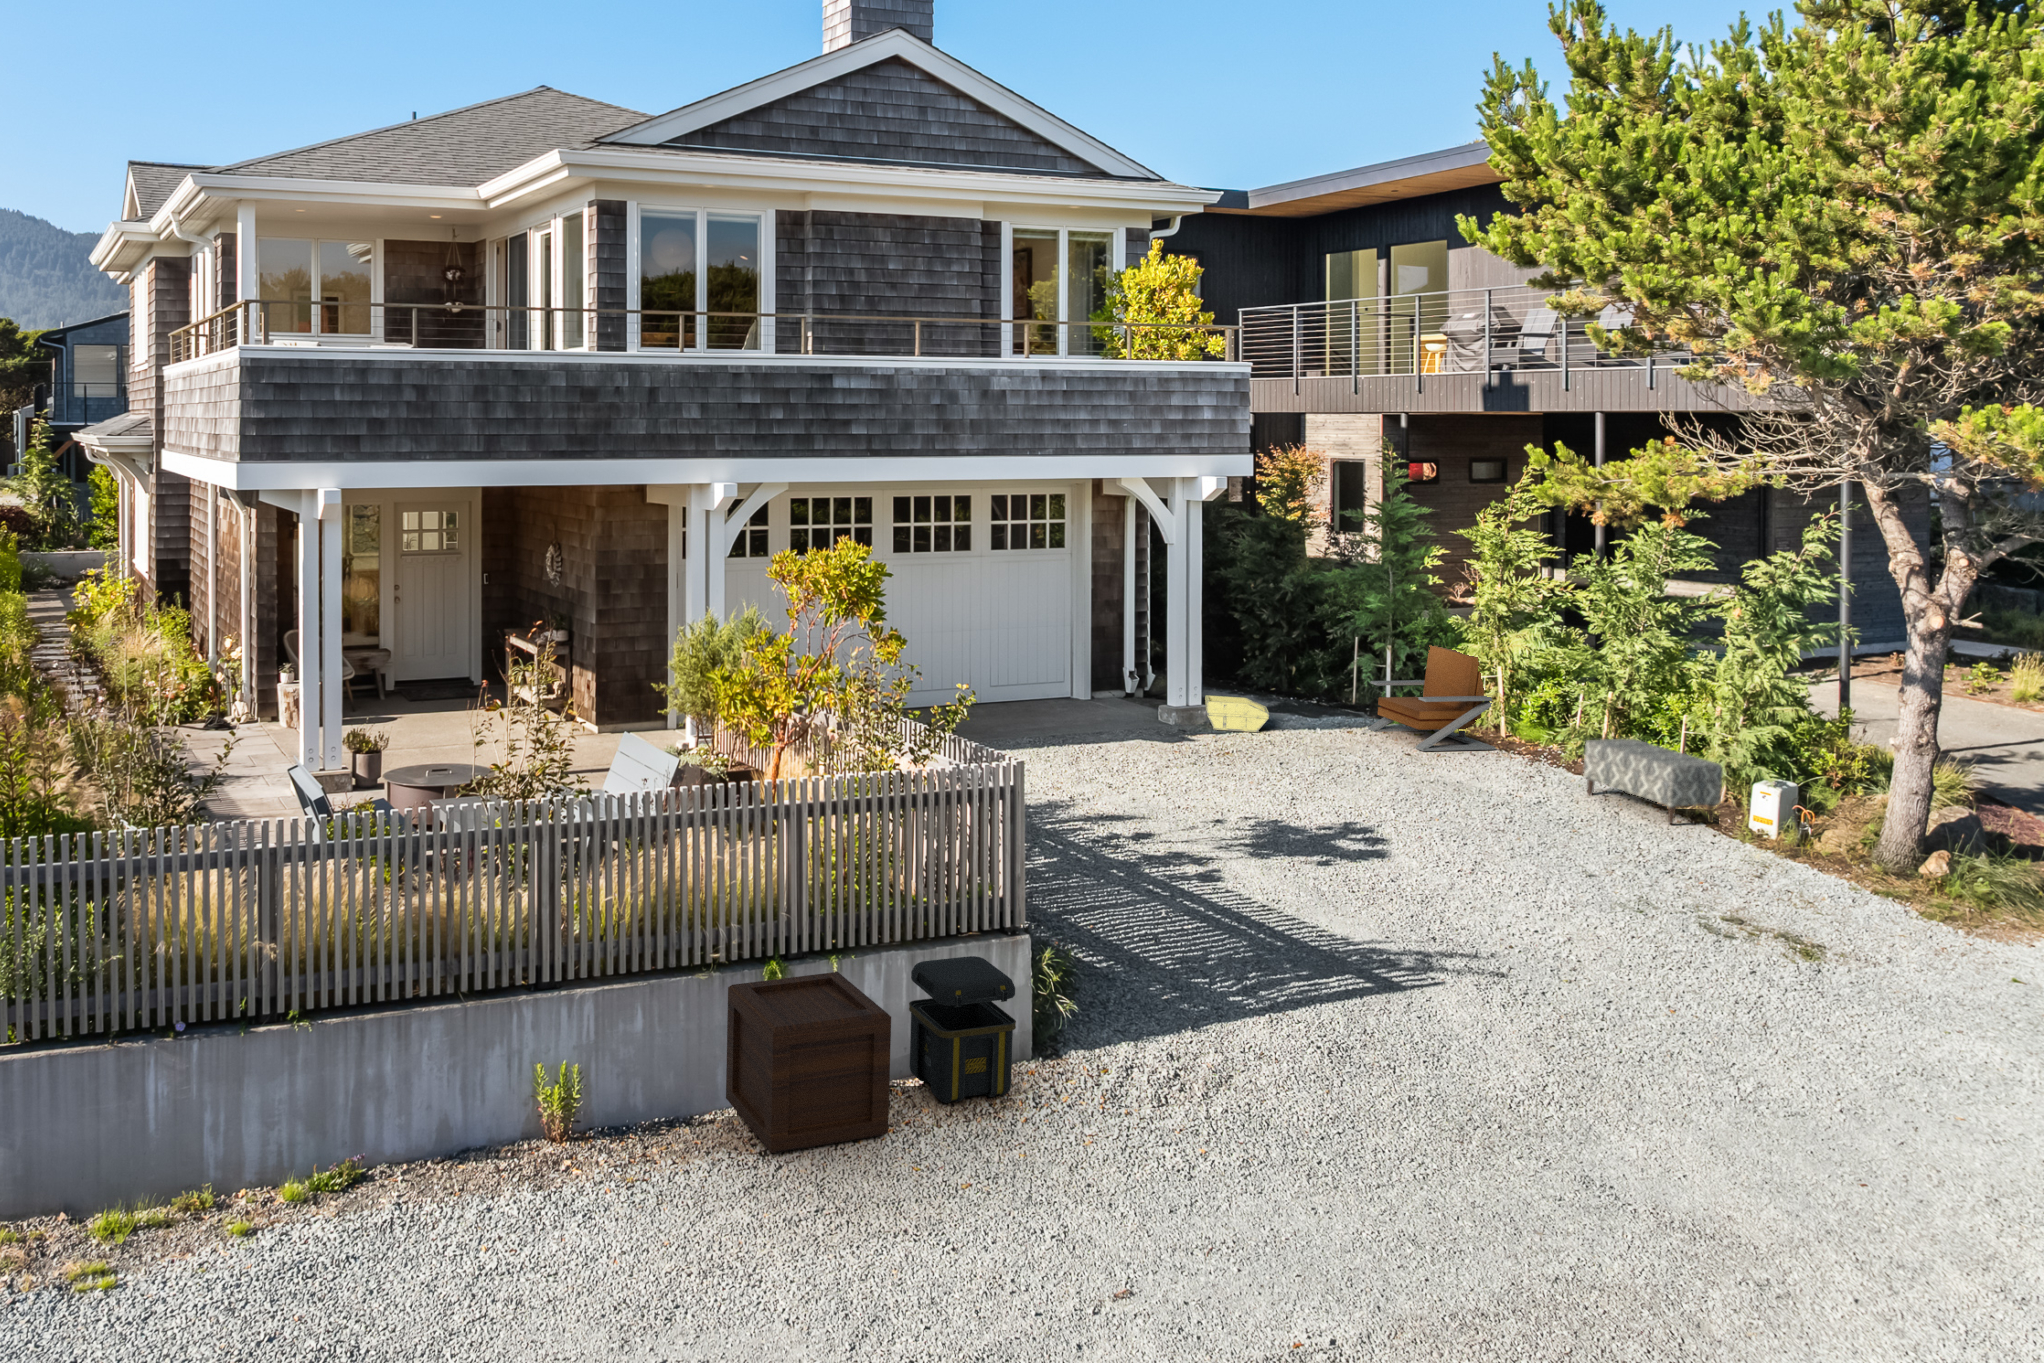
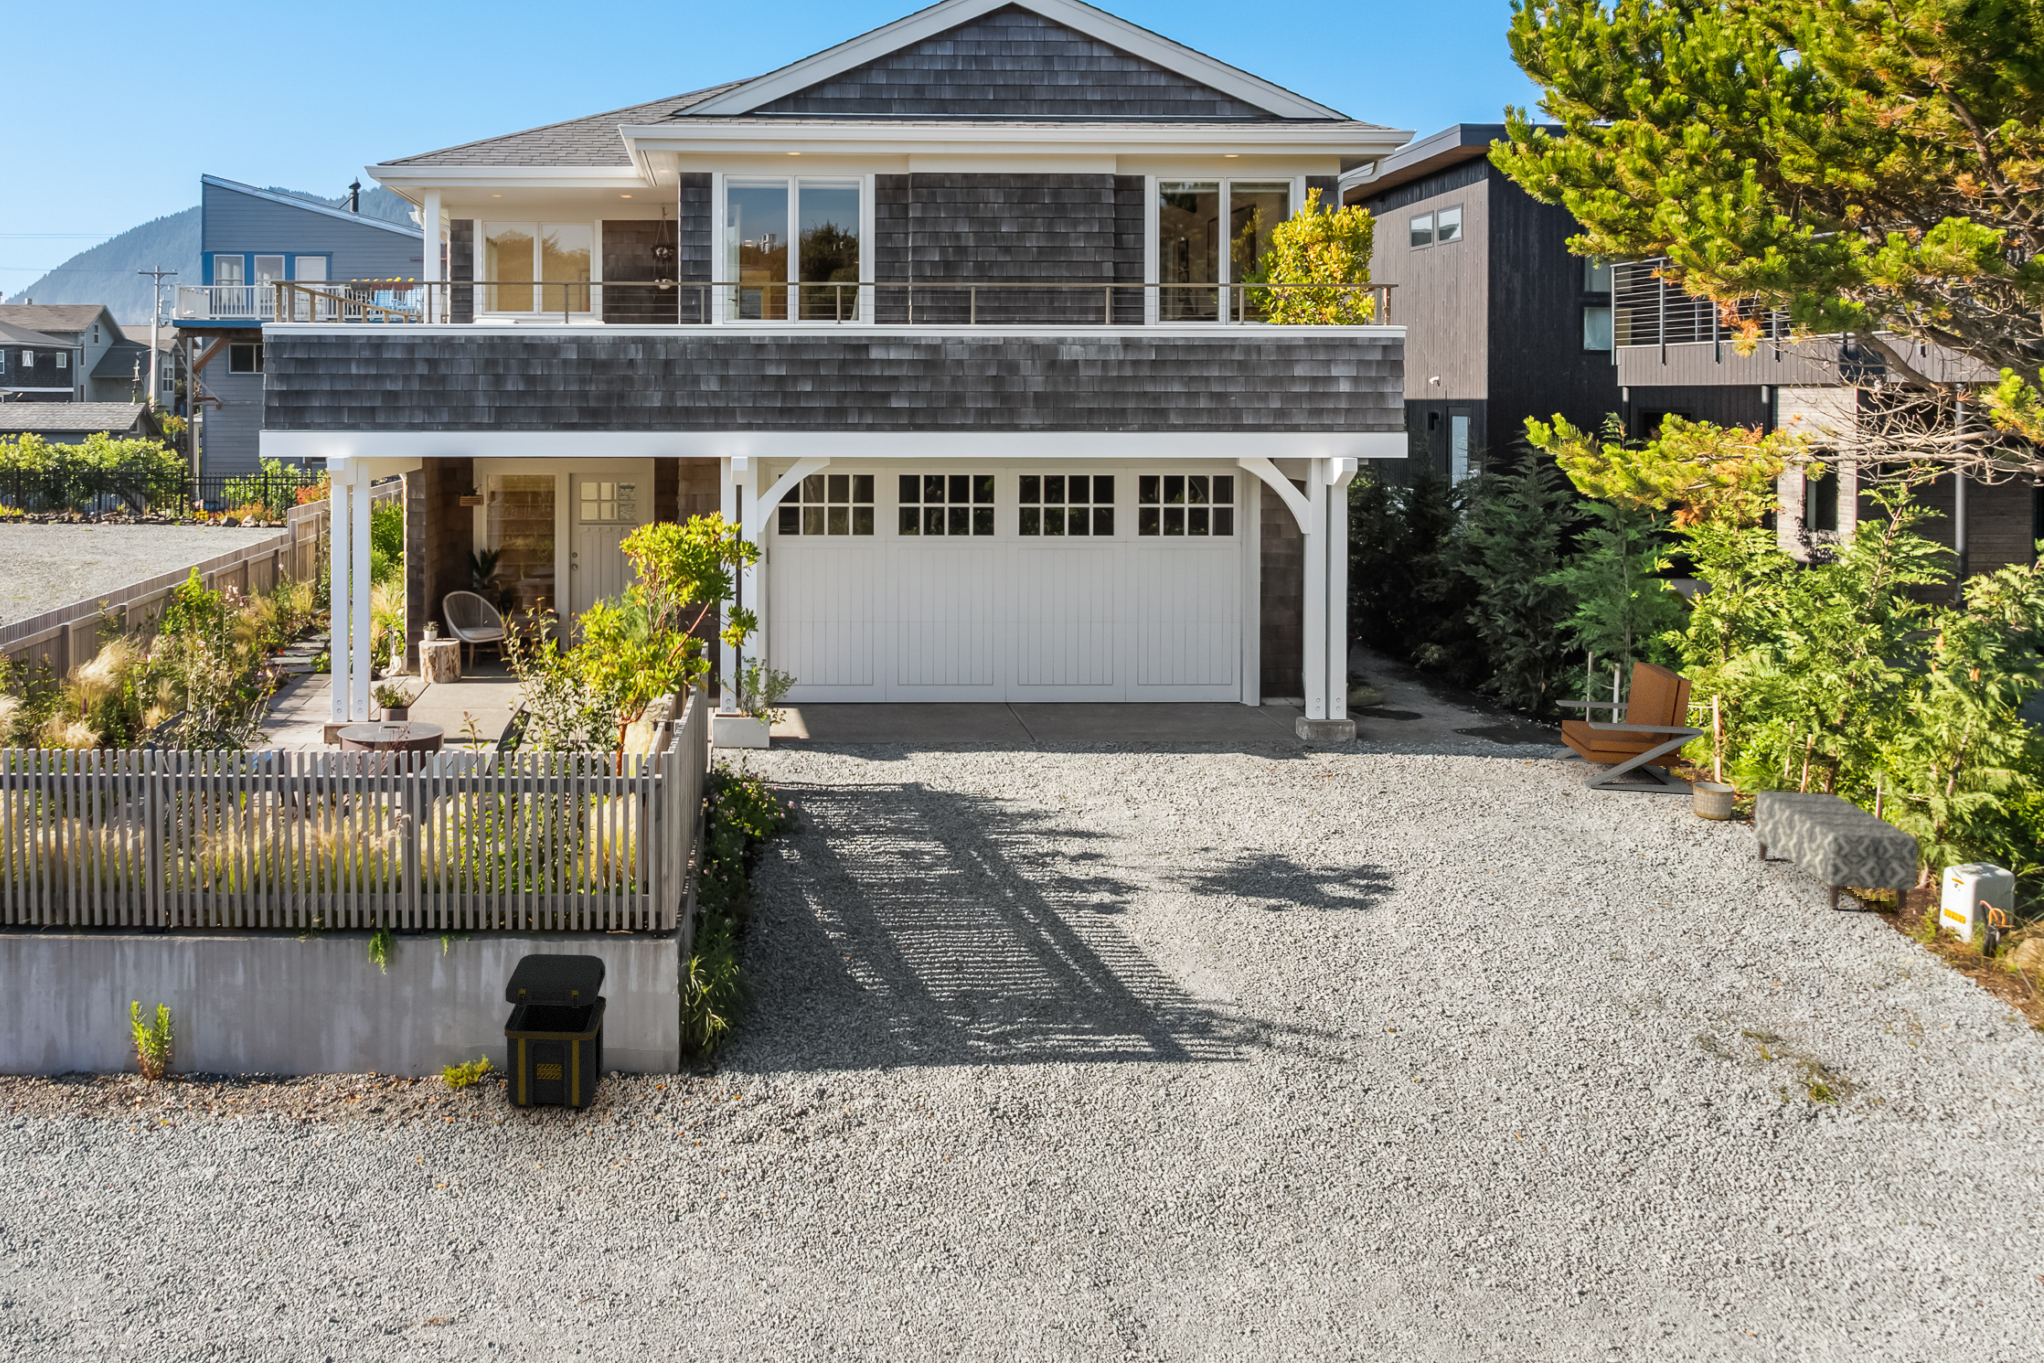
storage bin: present [1205,695,1269,732] -> none [1341,704,1422,750]
planter: none [1509,739,1540,768] -> present [1693,782,1735,820]
wooden crate: present [726,972,891,1153] -> none [280,952,443,1128]

